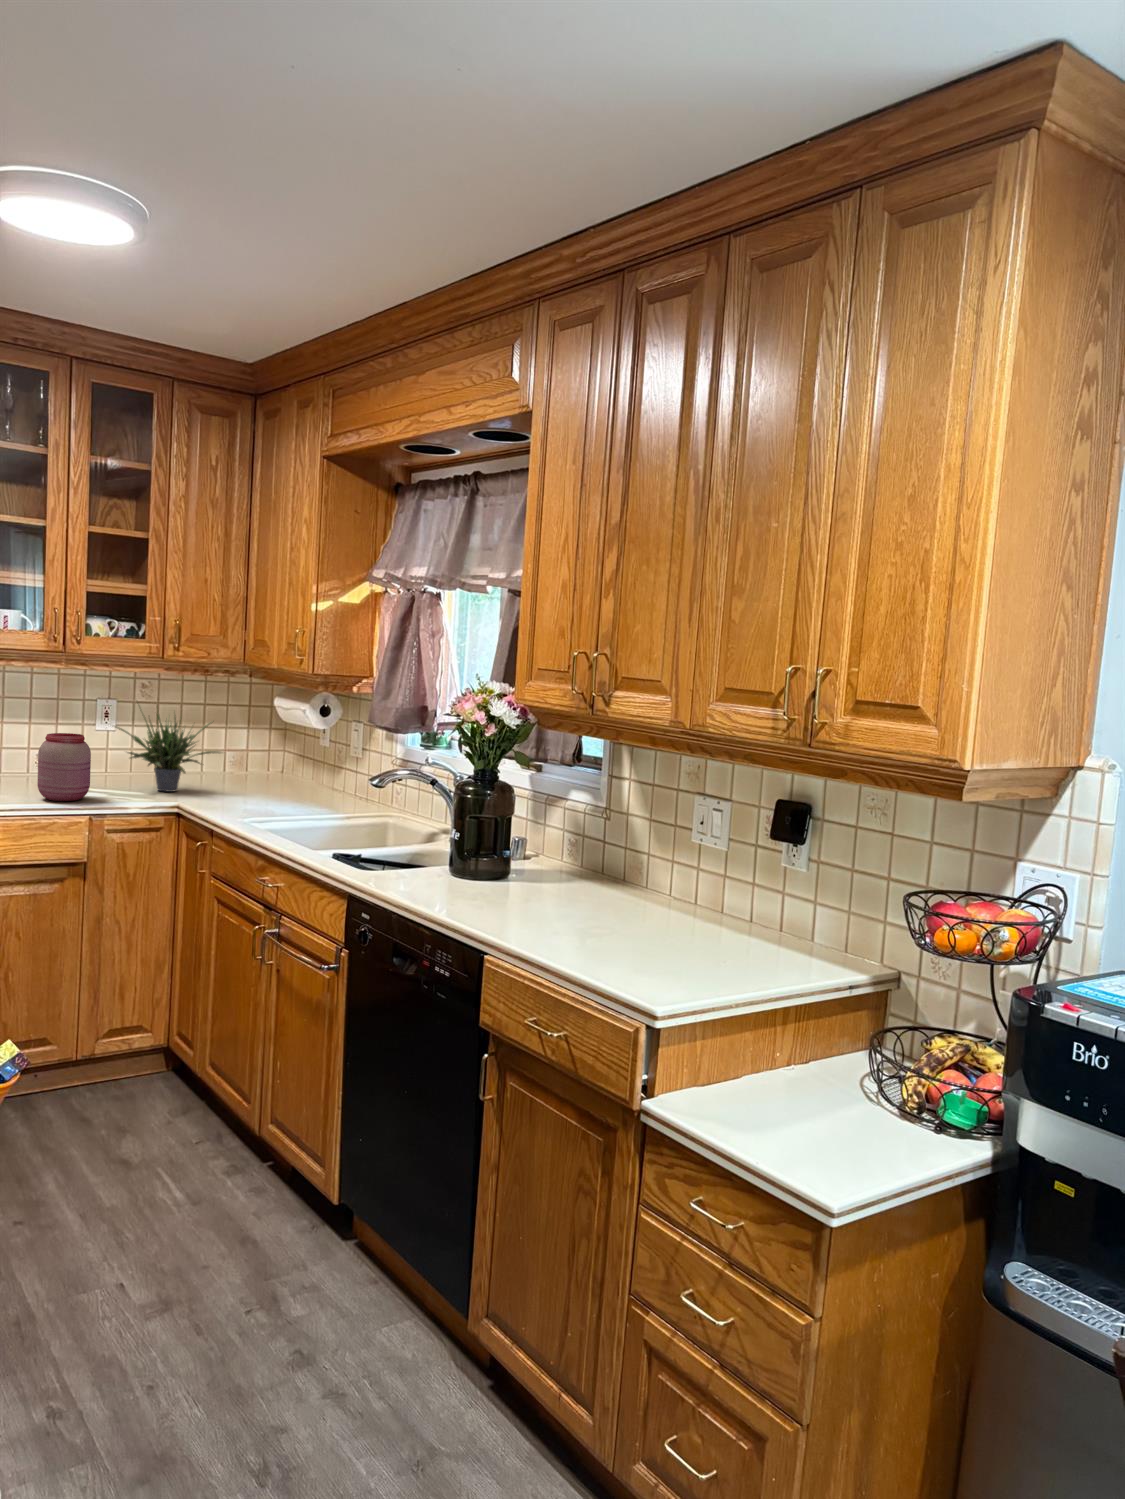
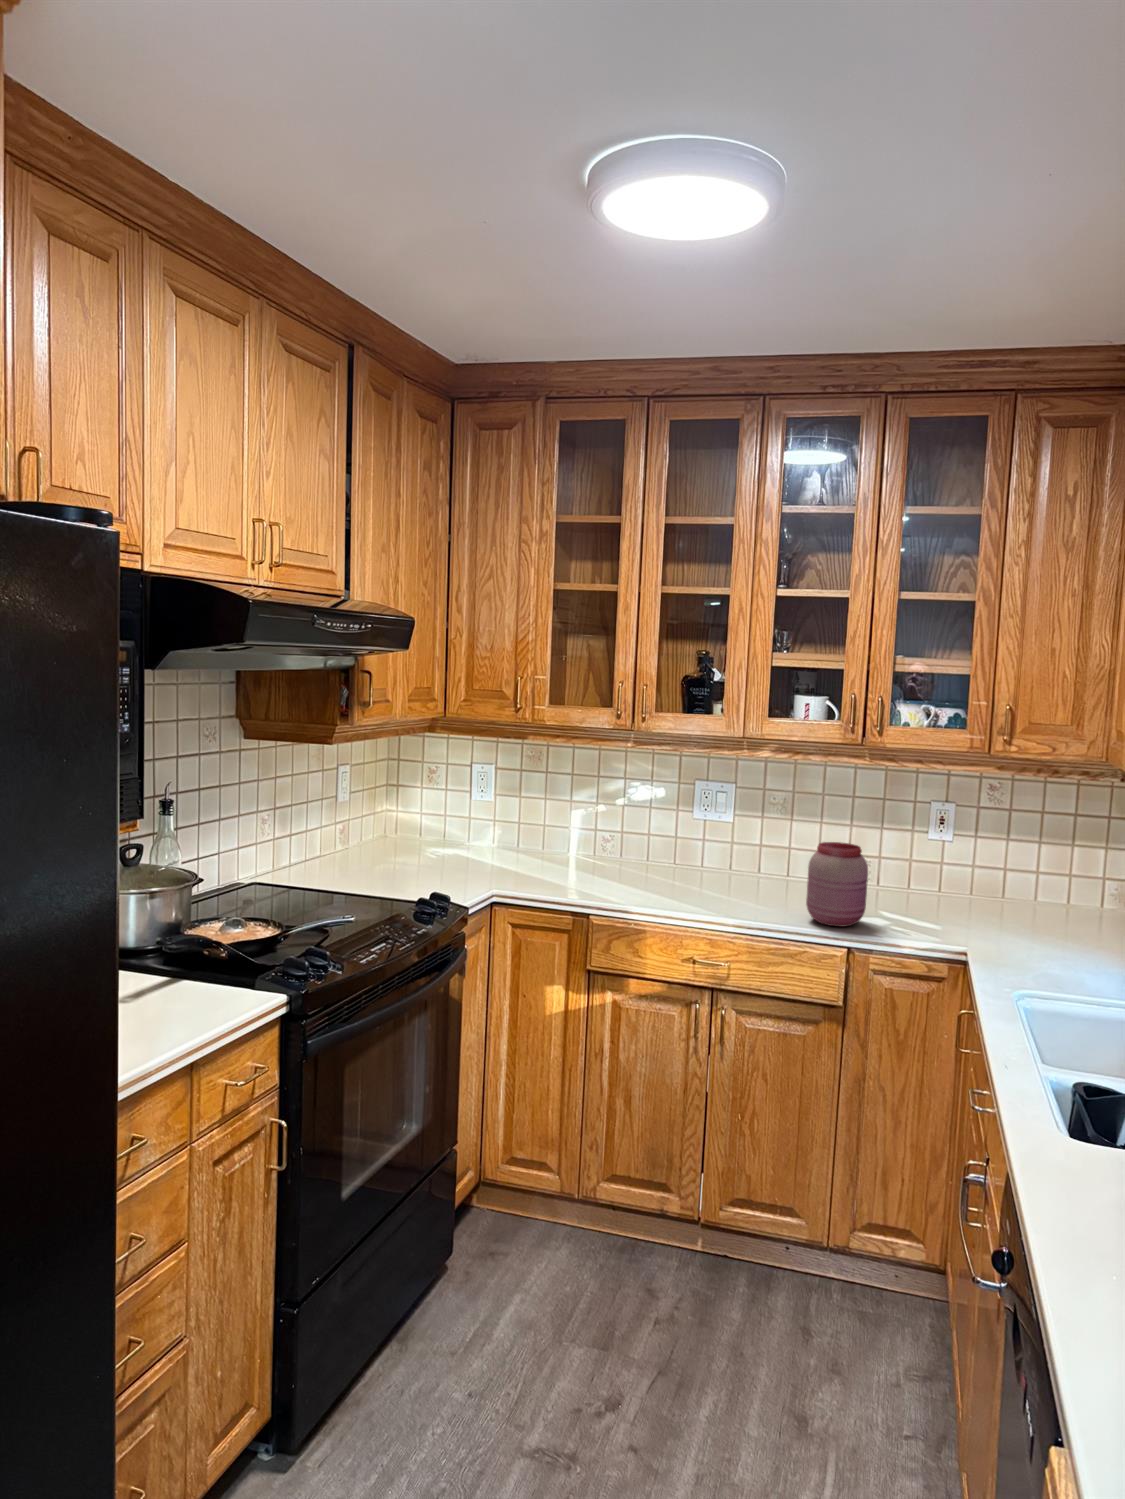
potted plant: present [115,710,221,792] -> none [917,801,1055,931]

